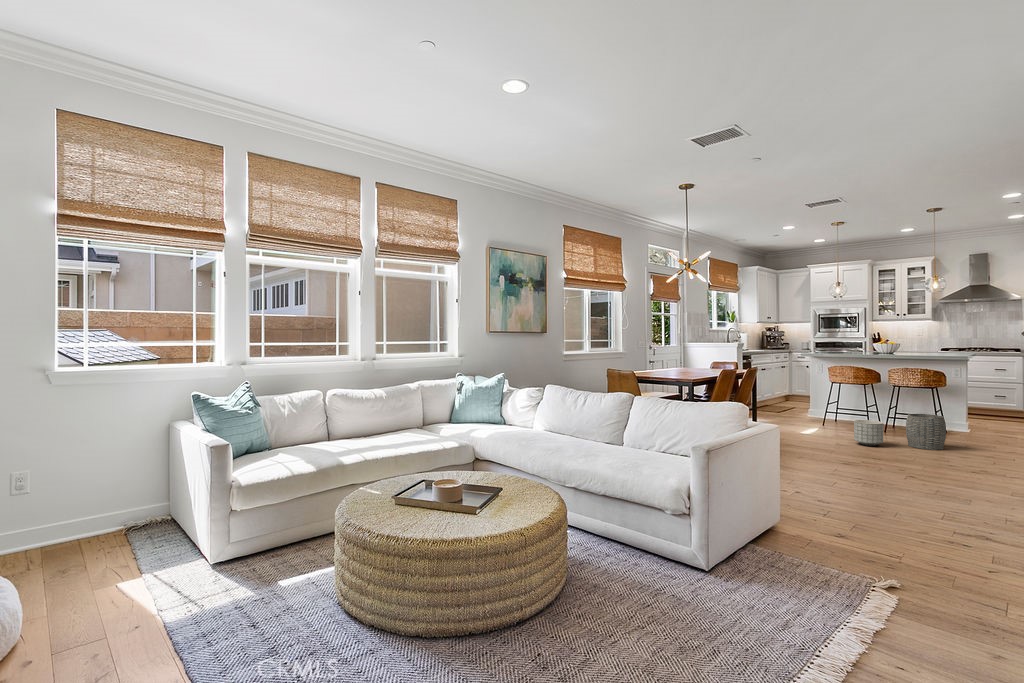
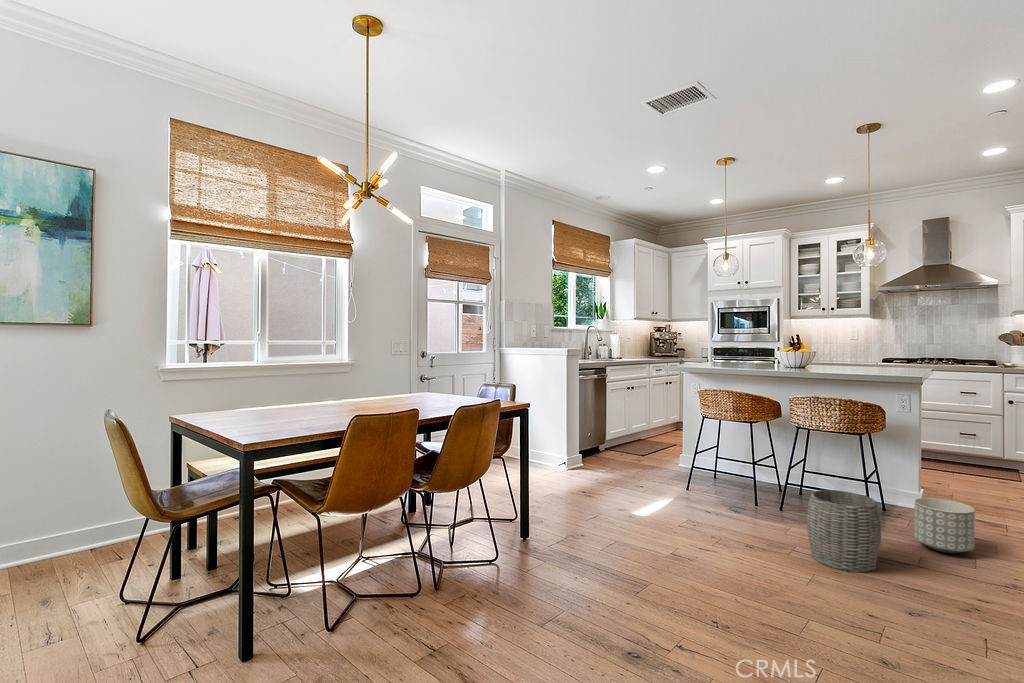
planter: present [854,420,883,446] -> present [914,498,975,553]

